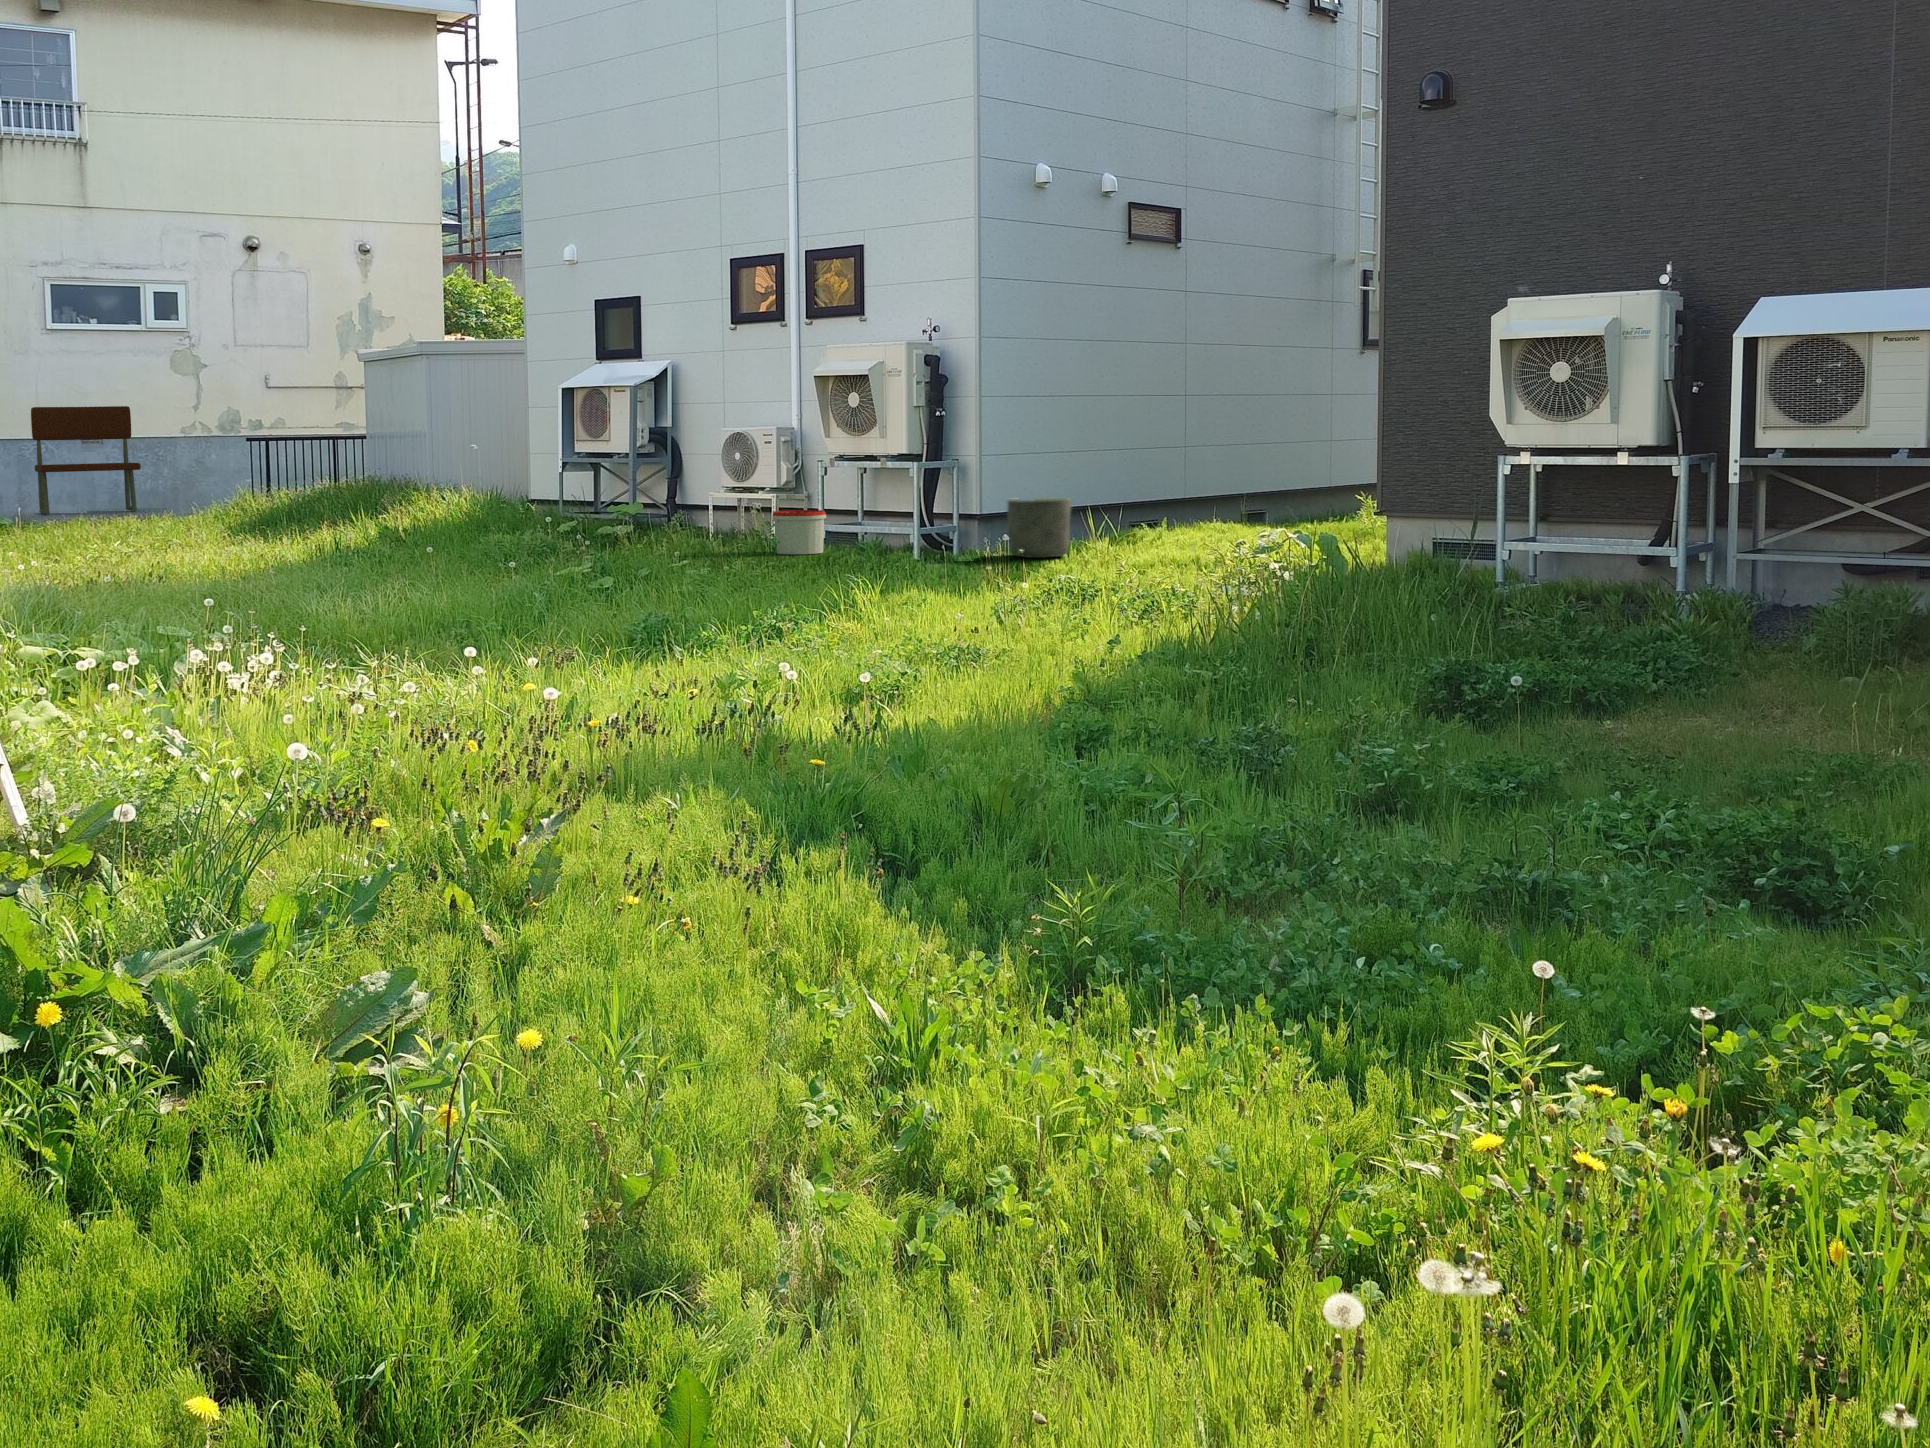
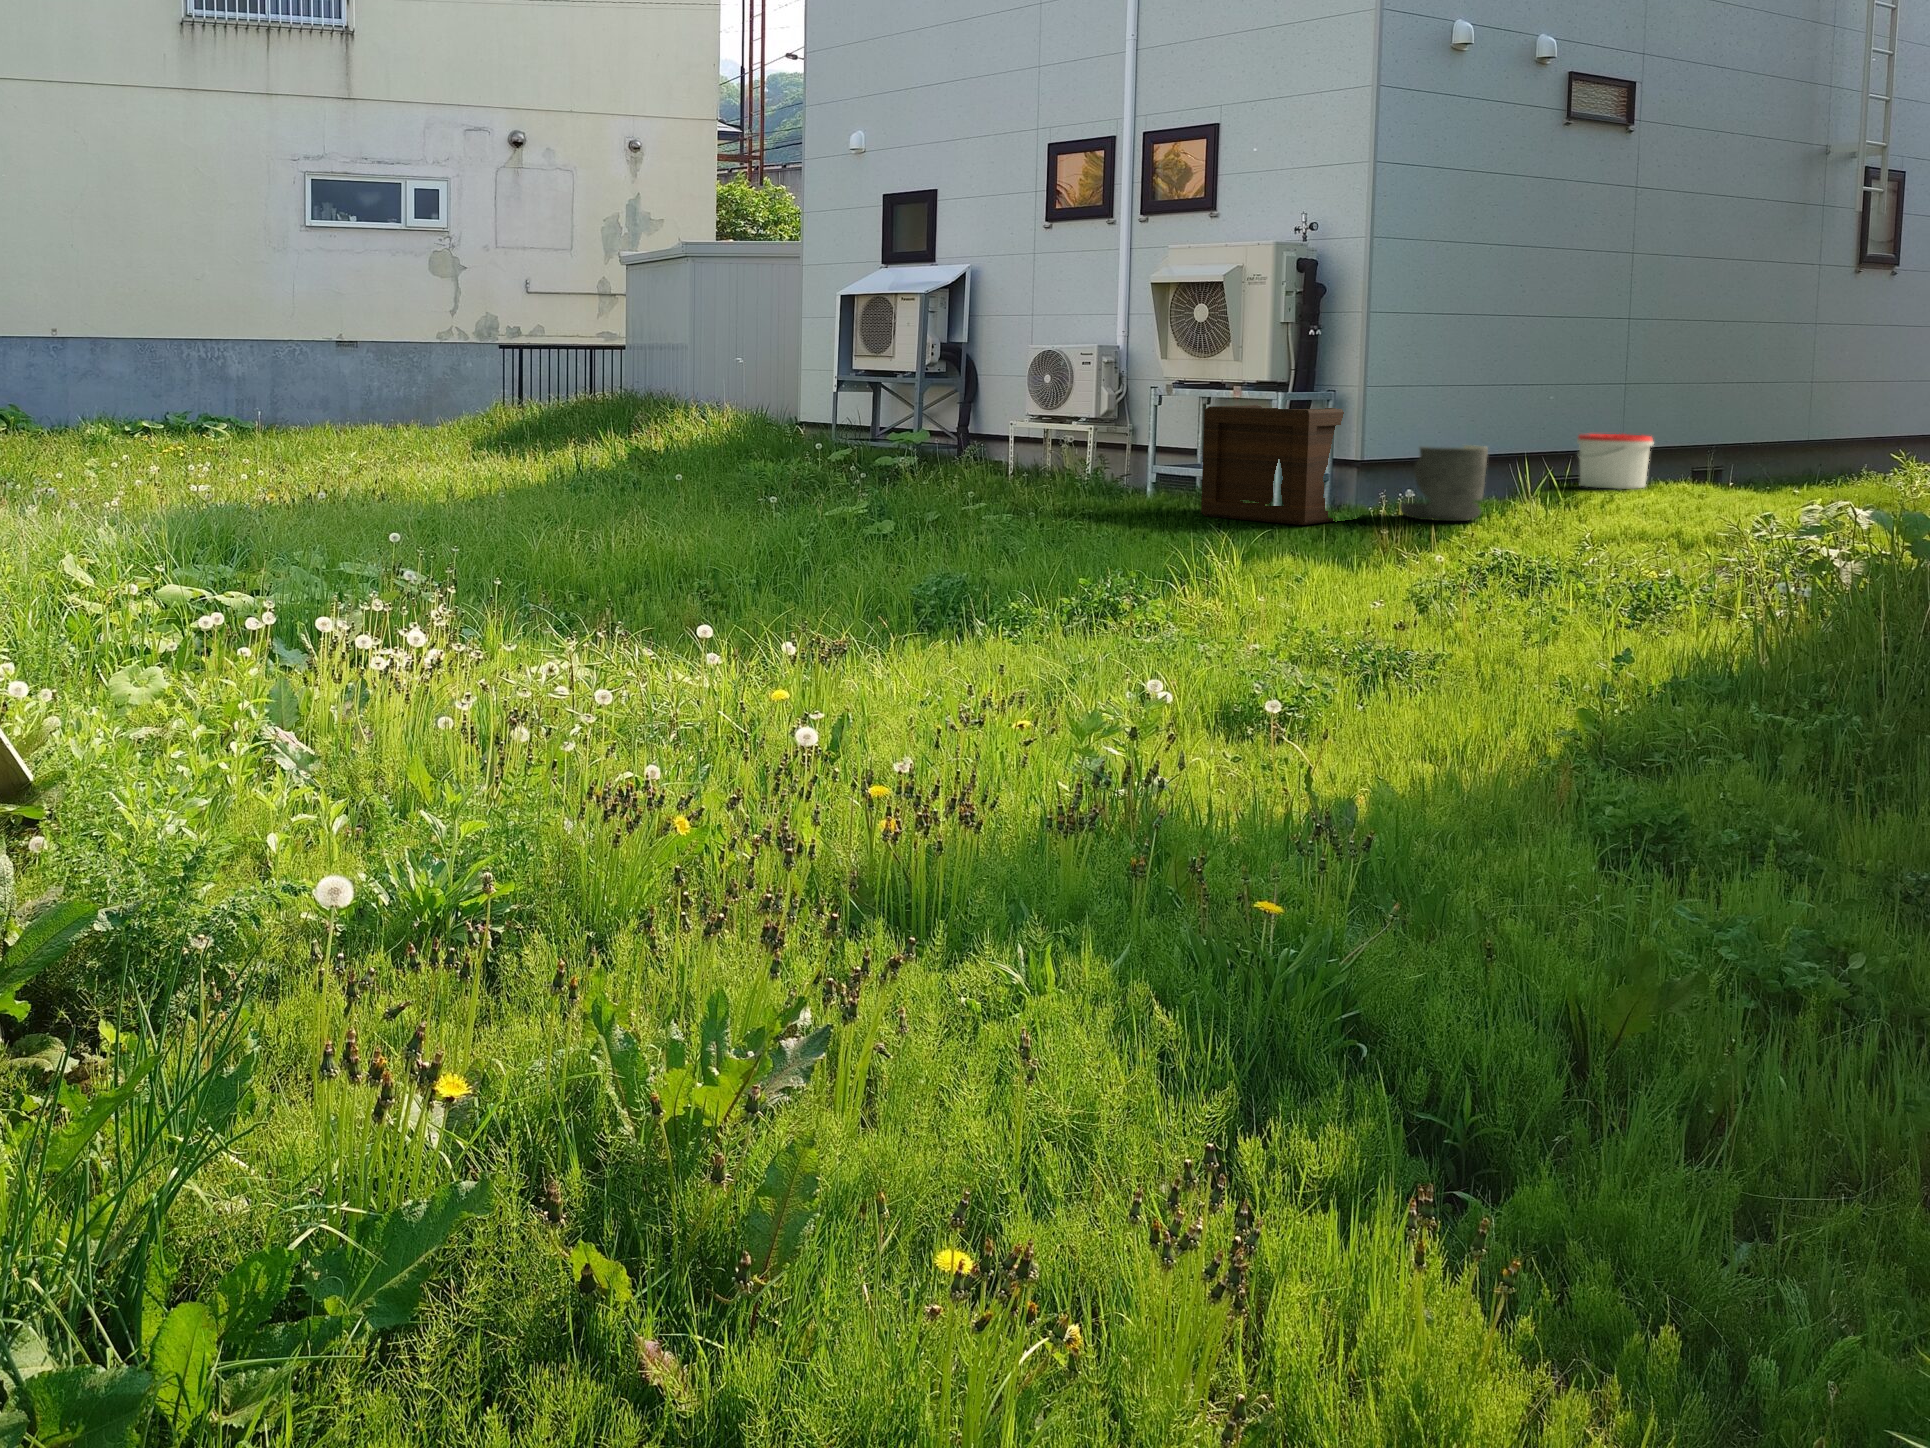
bench: present [31,406,141,514] -> none [287,305,392,417]
wooden crate: none [857,471,979,565] -> present [1201,405,1344,525]
bucket: present [772,510,826,554] -> present [1577,434,1654,489]

